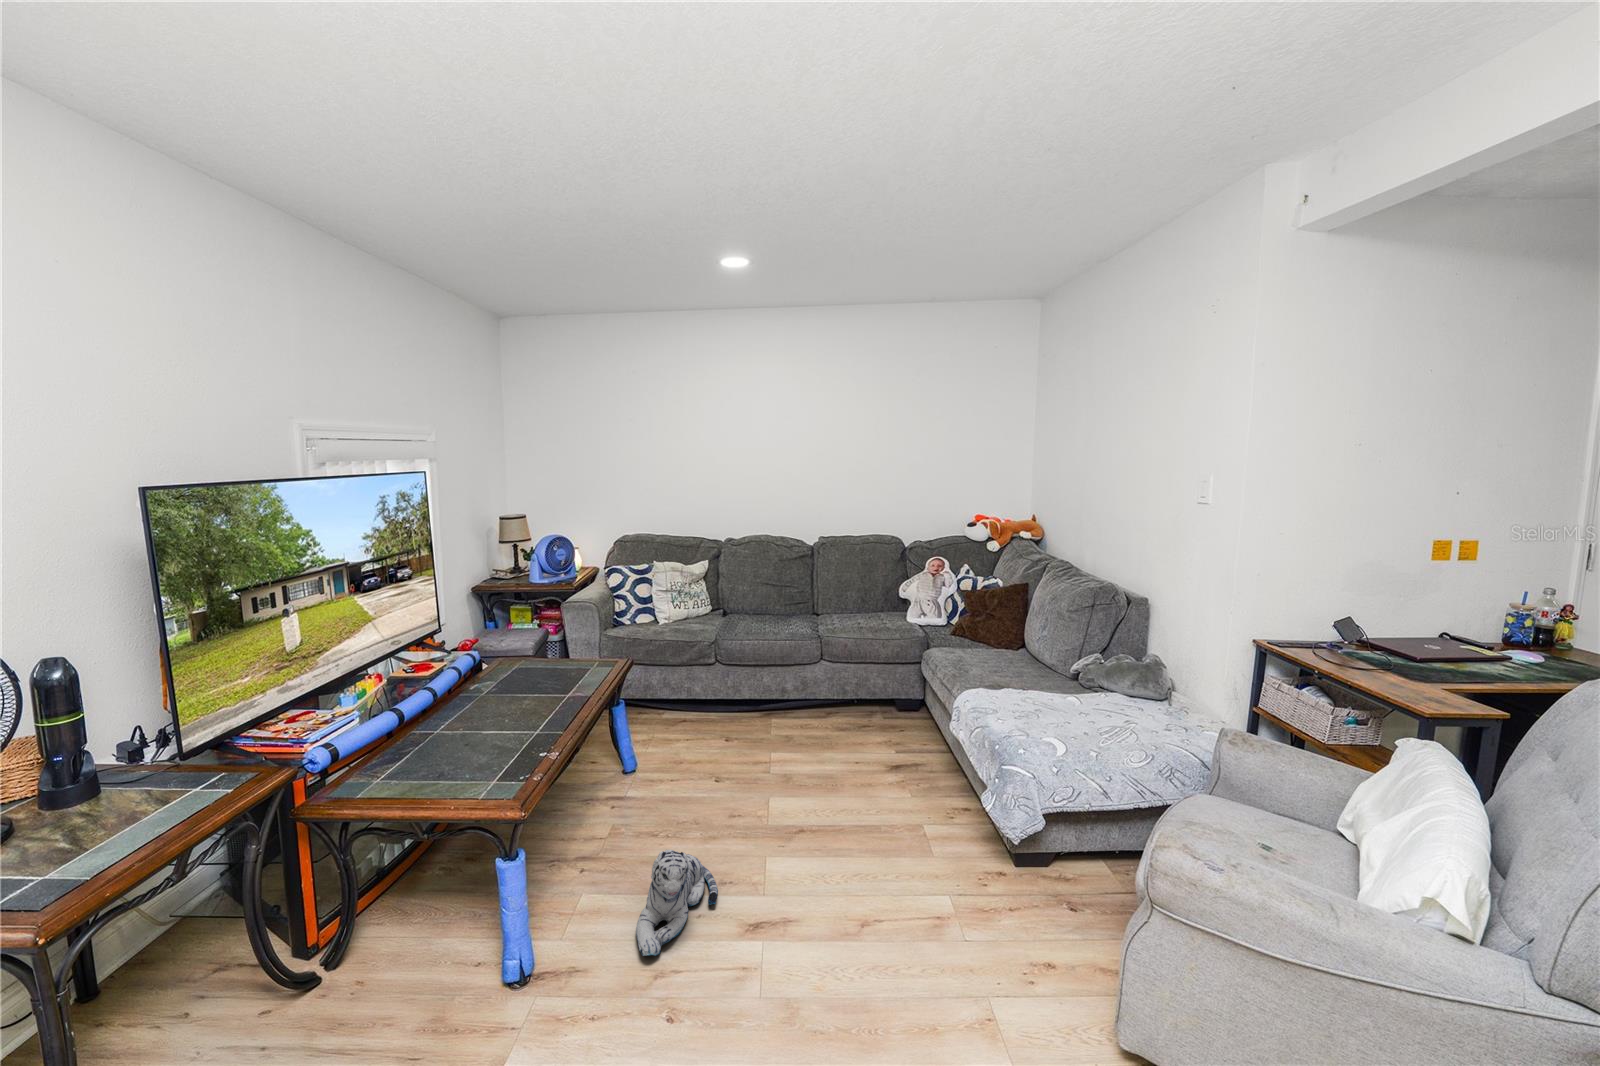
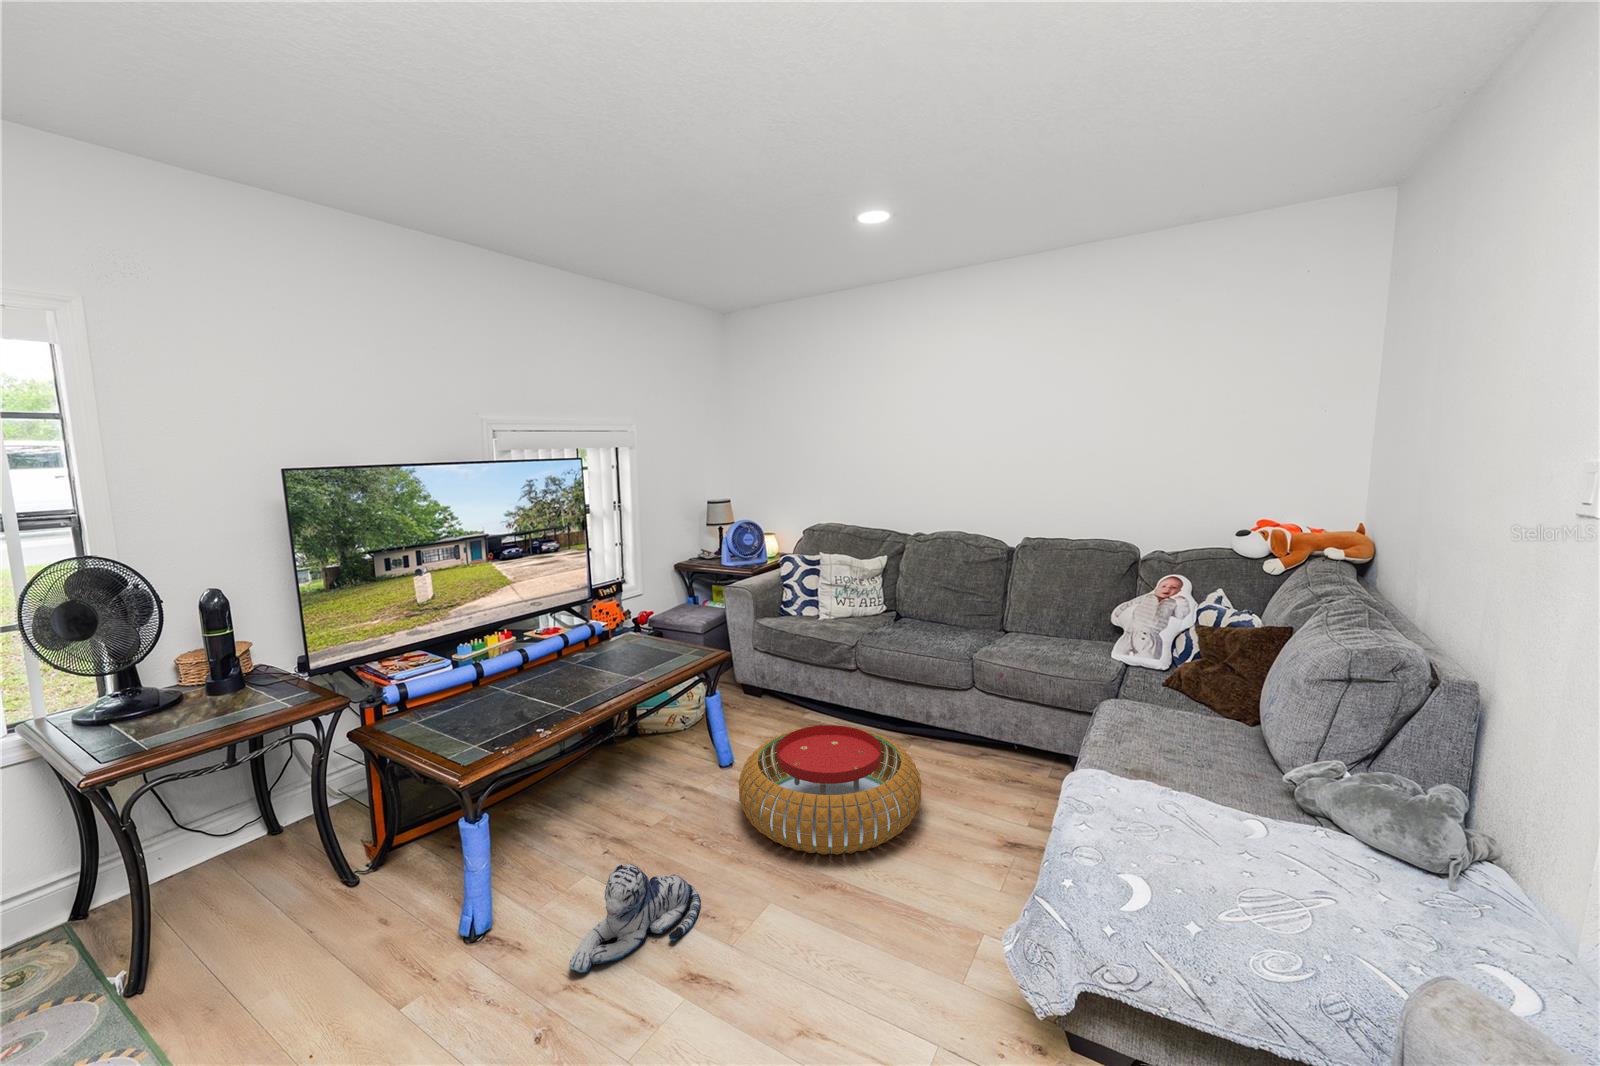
pouf: none [671,706,829,813] -> present [739,725,922,855]

